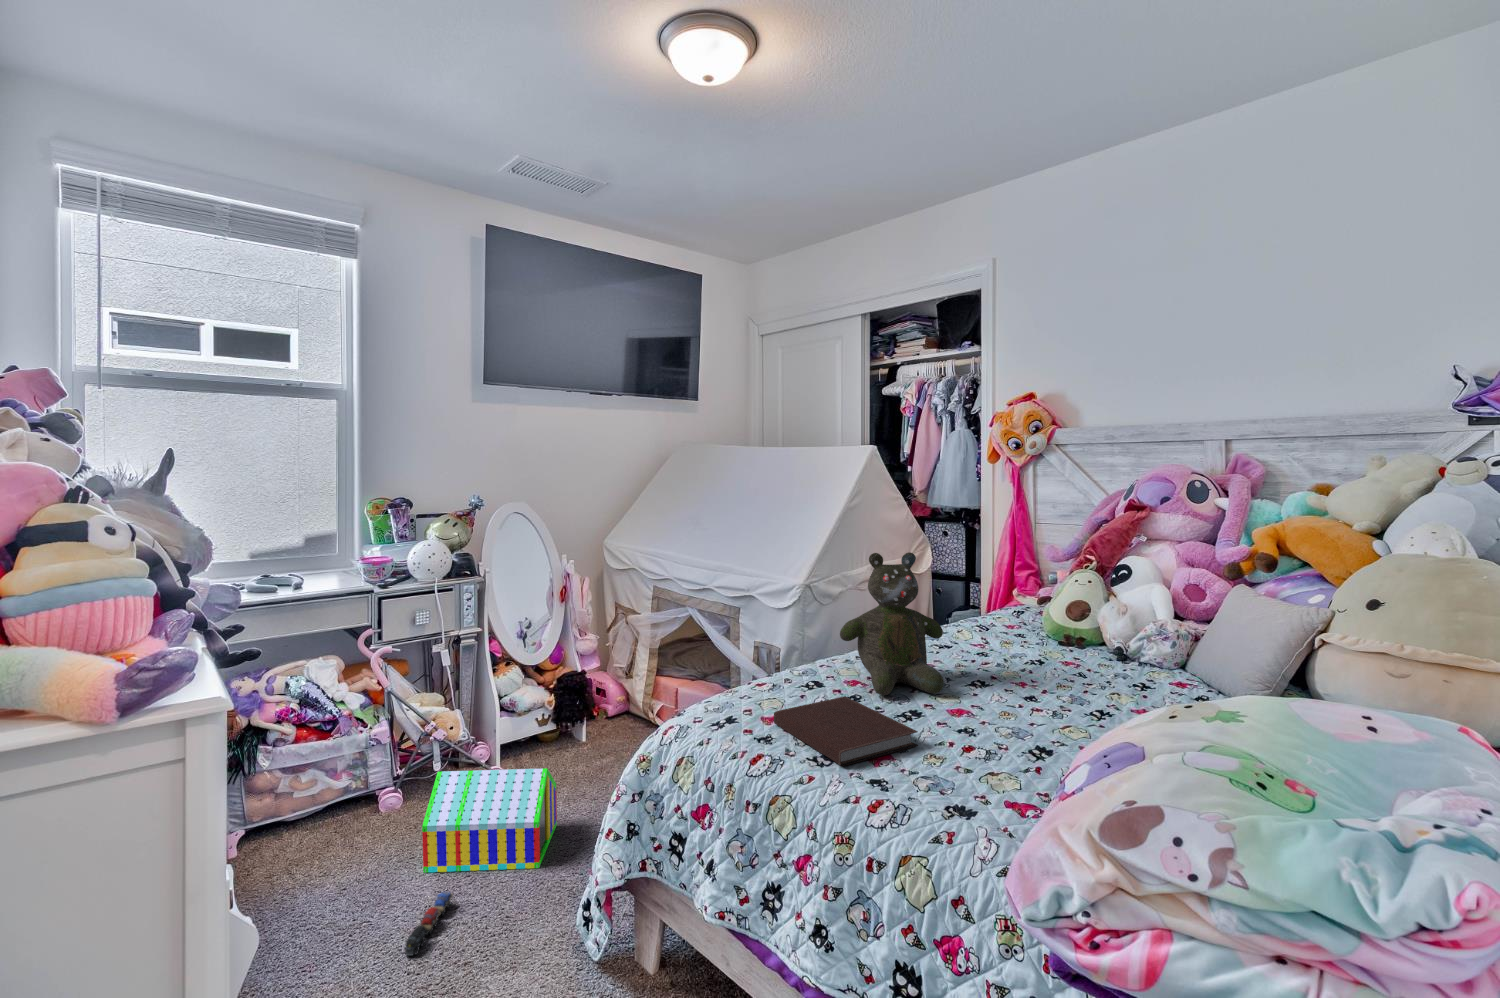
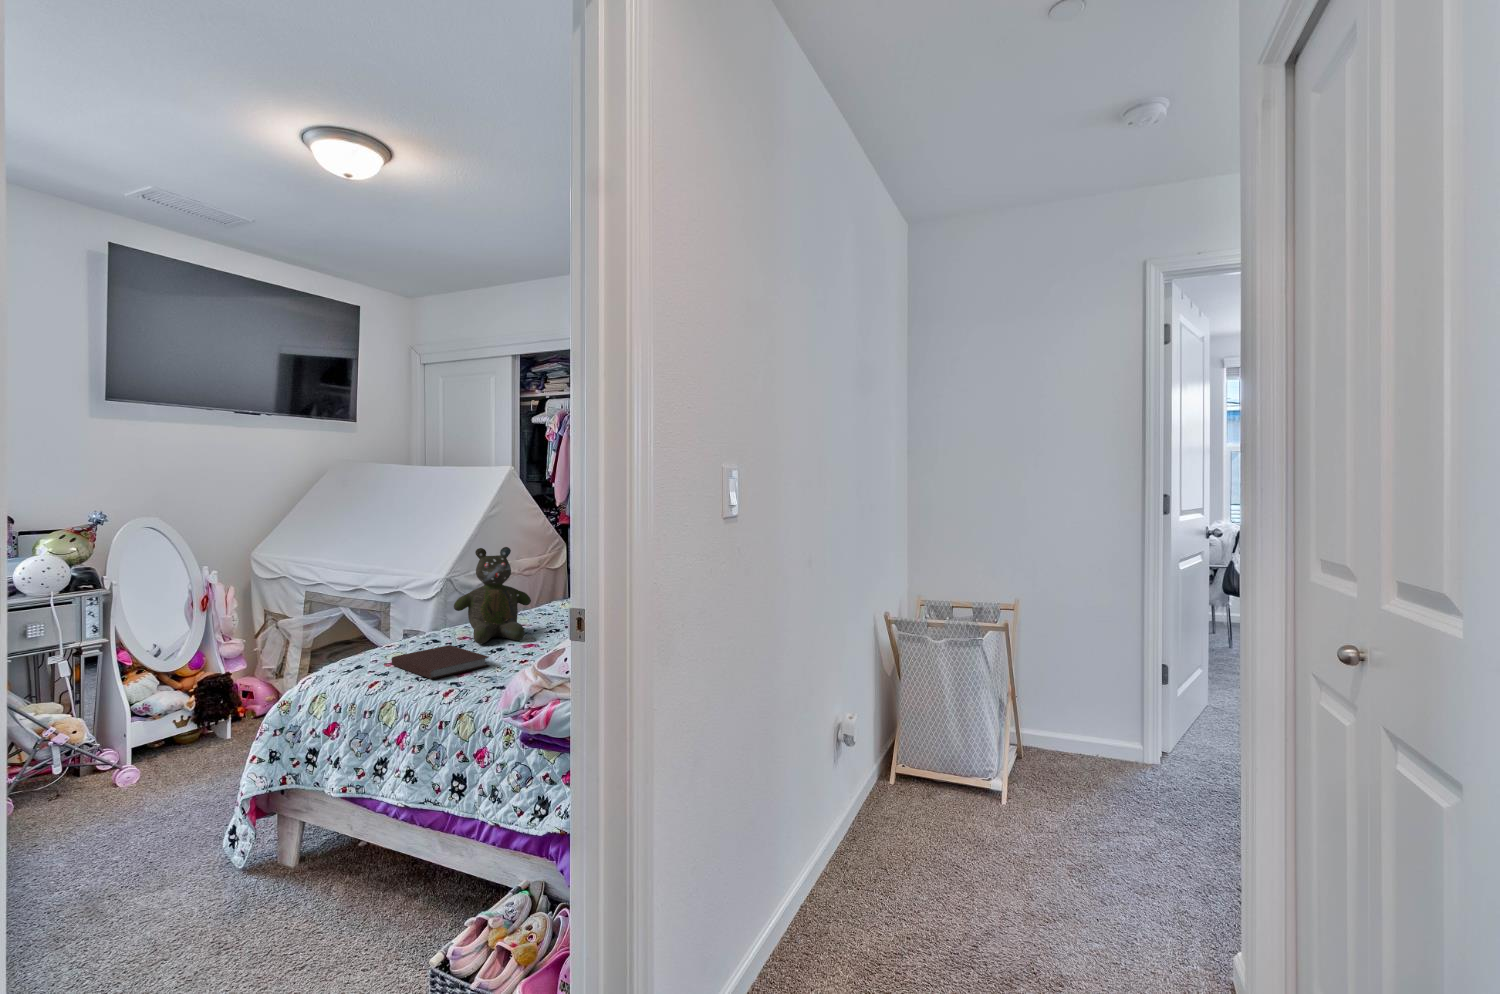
toy house: present [422,768,557,873] -> none [53,745,201,851]
toy train: present [405,892,453,956] -> none [46,853,93,900]

